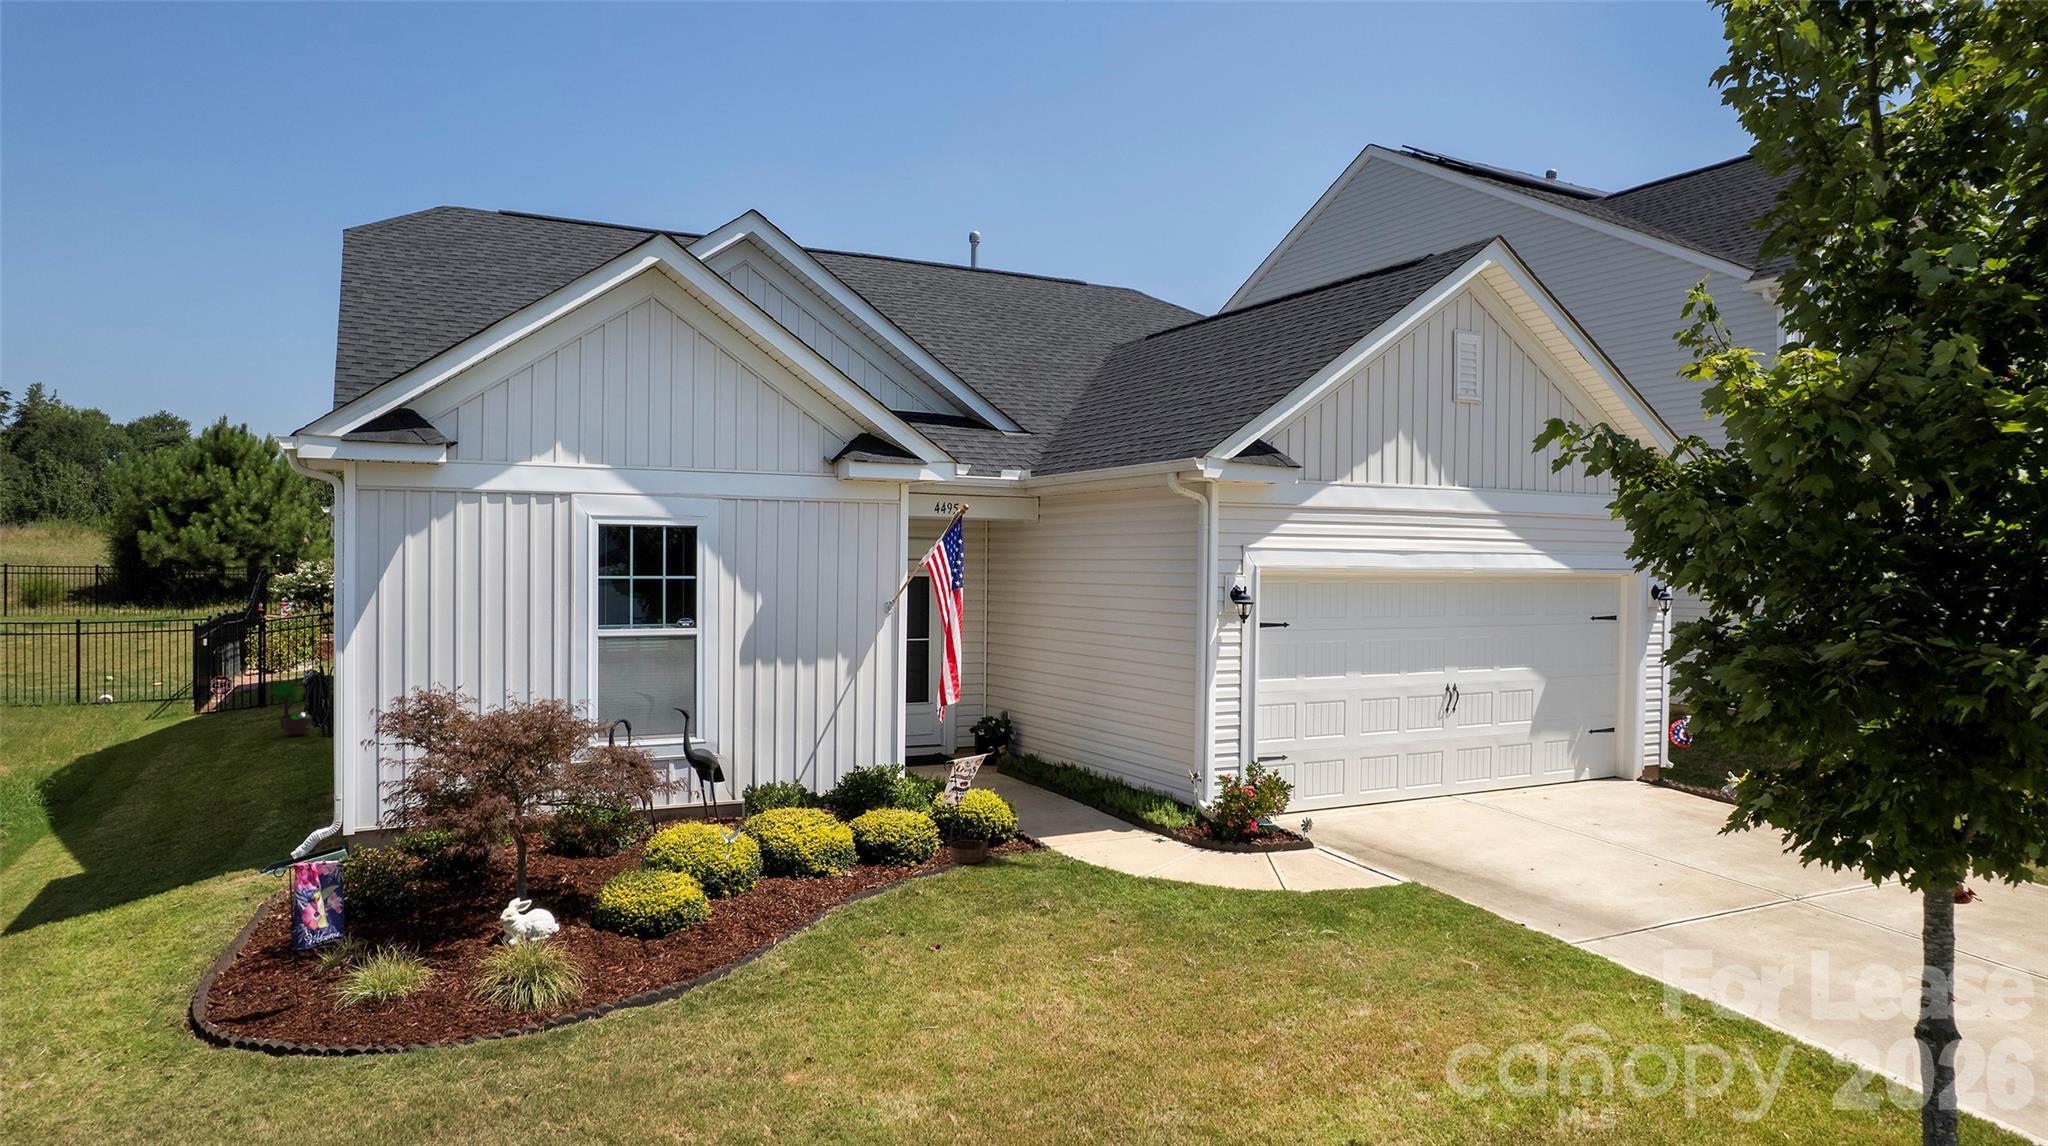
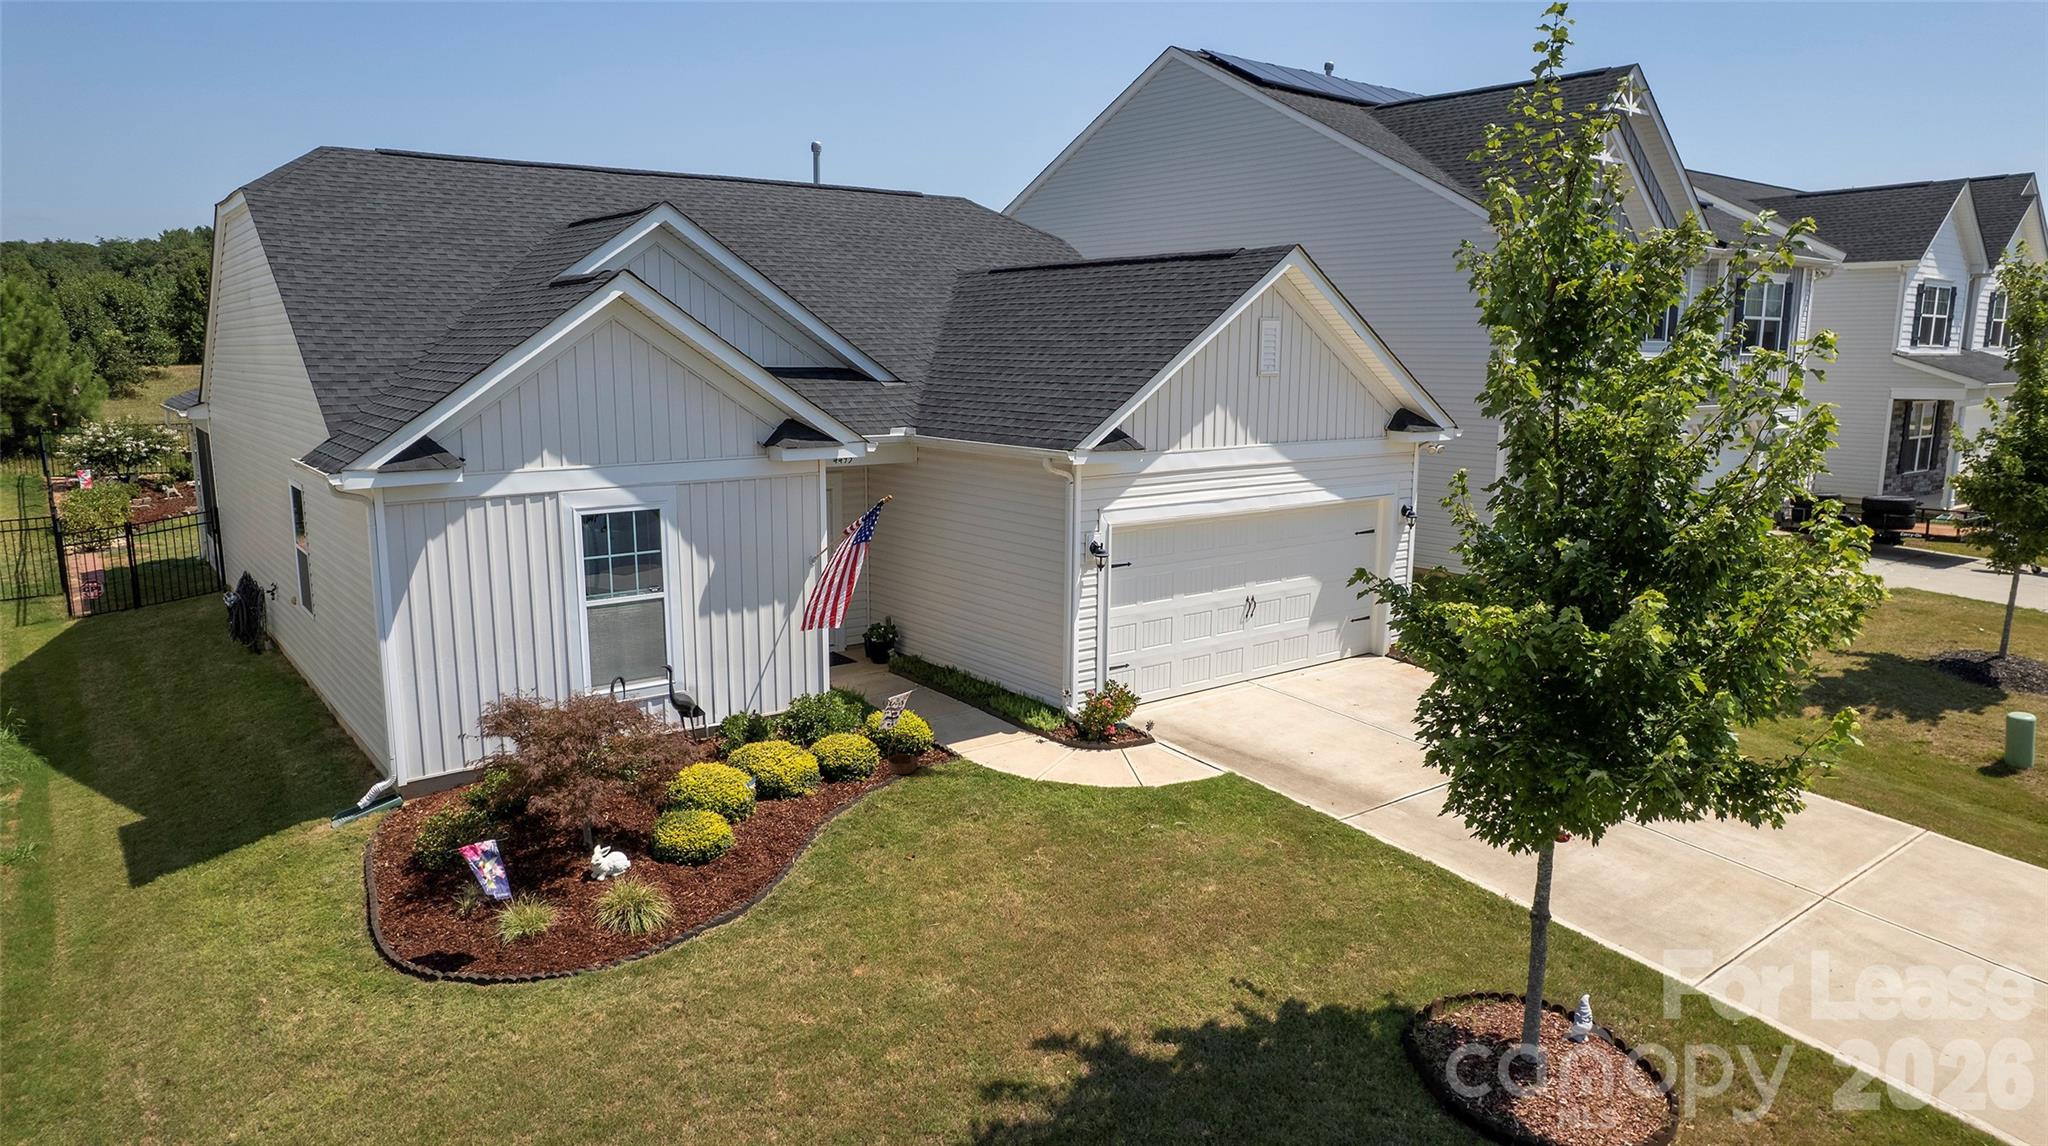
potted tree: present [269,679,312,735] -> none [164,595,213,652]

